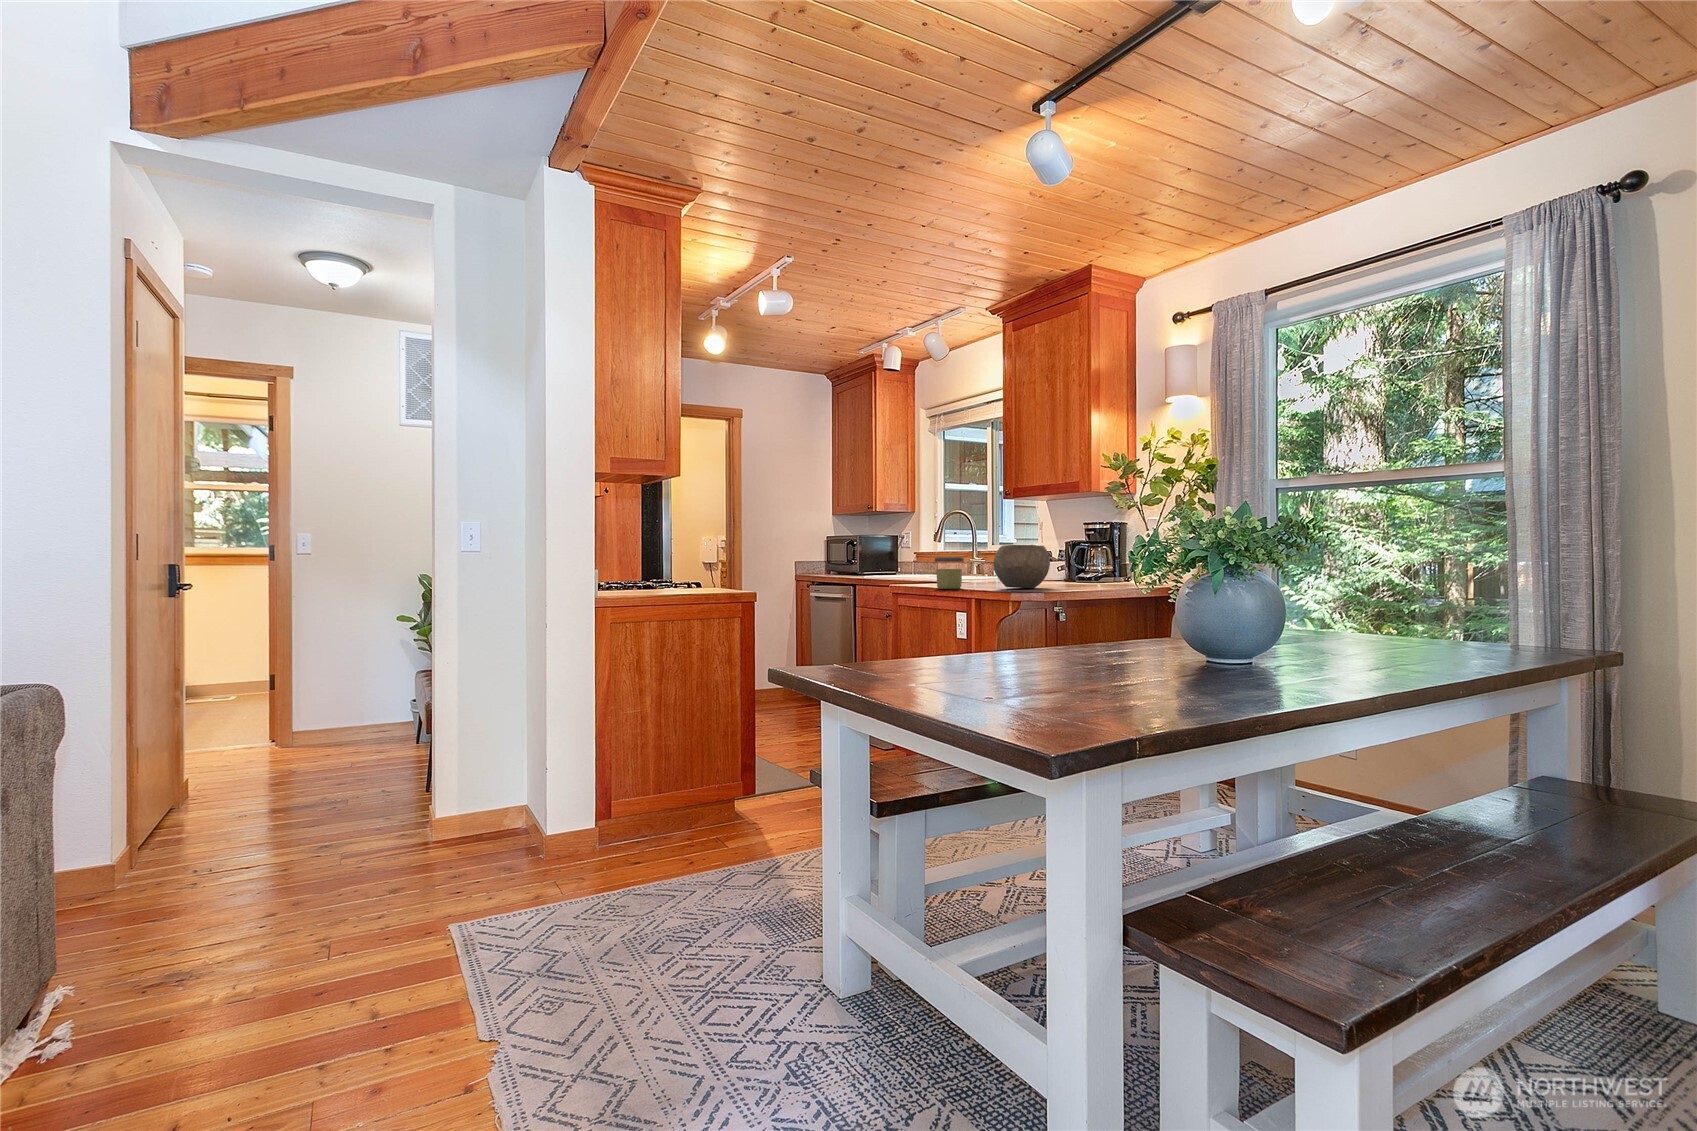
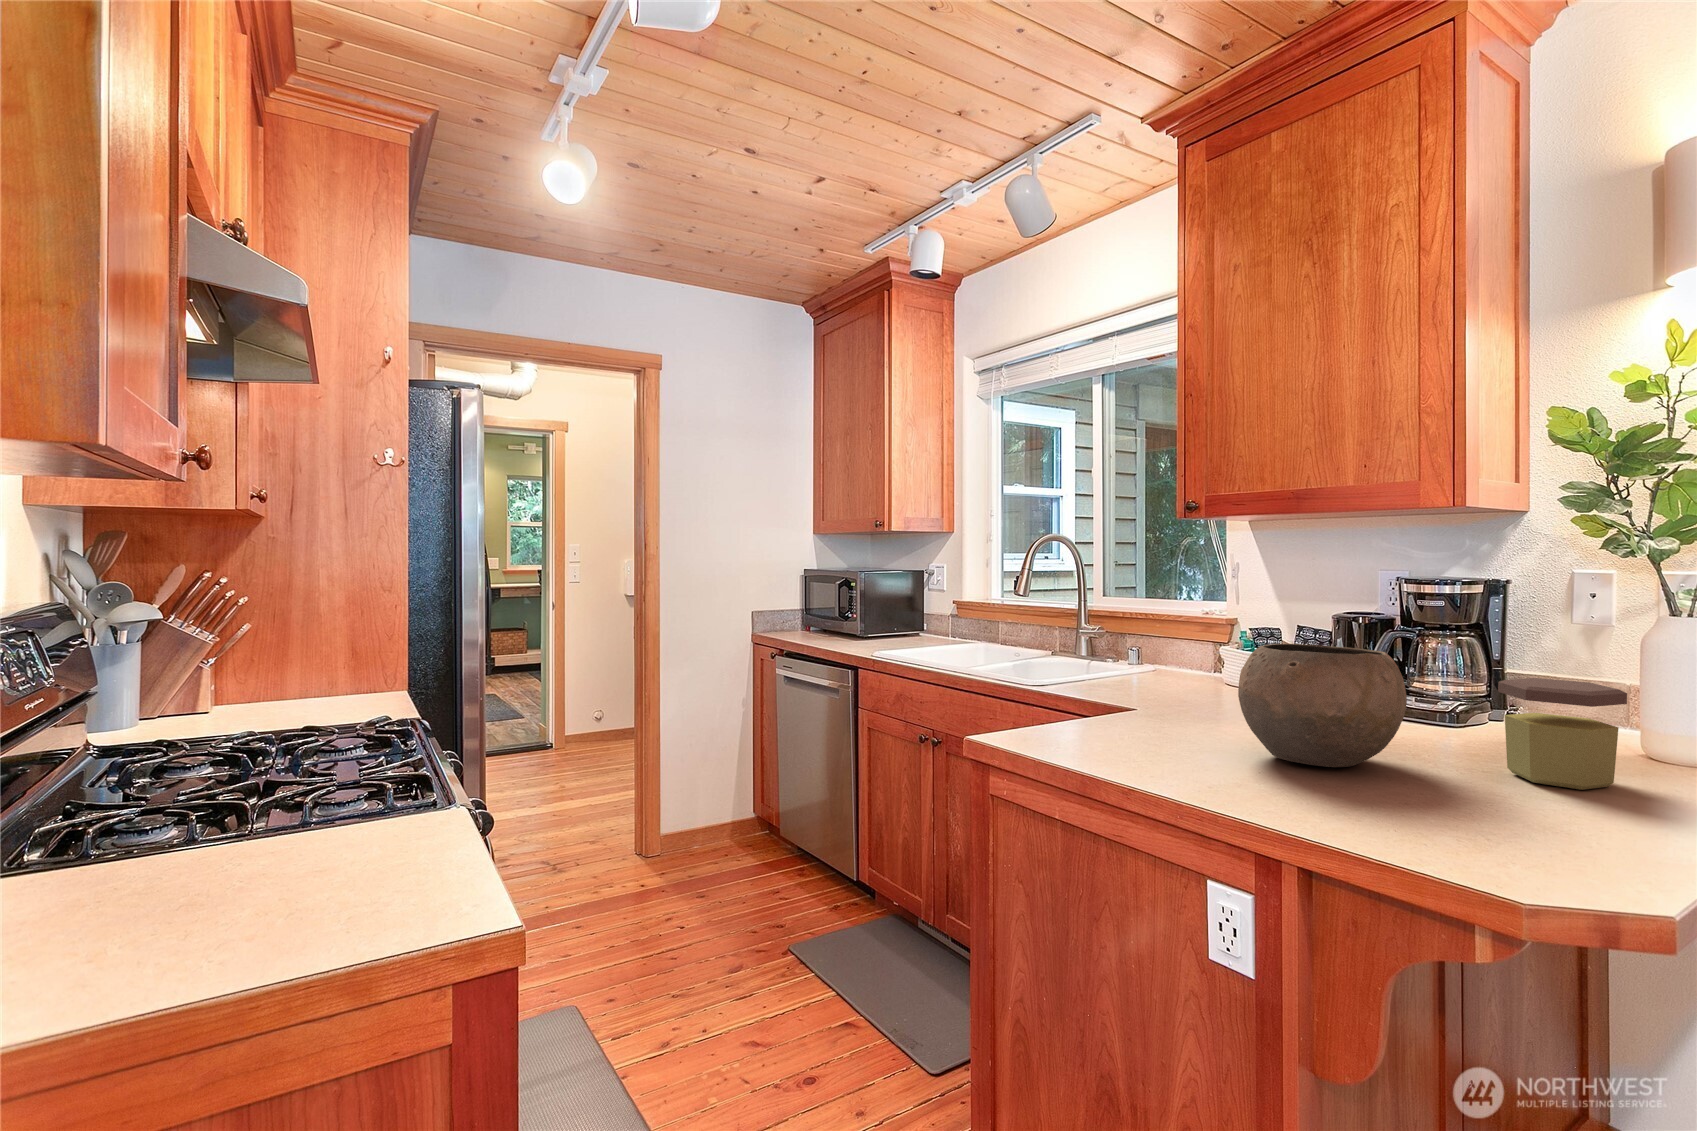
jar: present [935,557,964,589] -> present [1498,678,1627,790]

